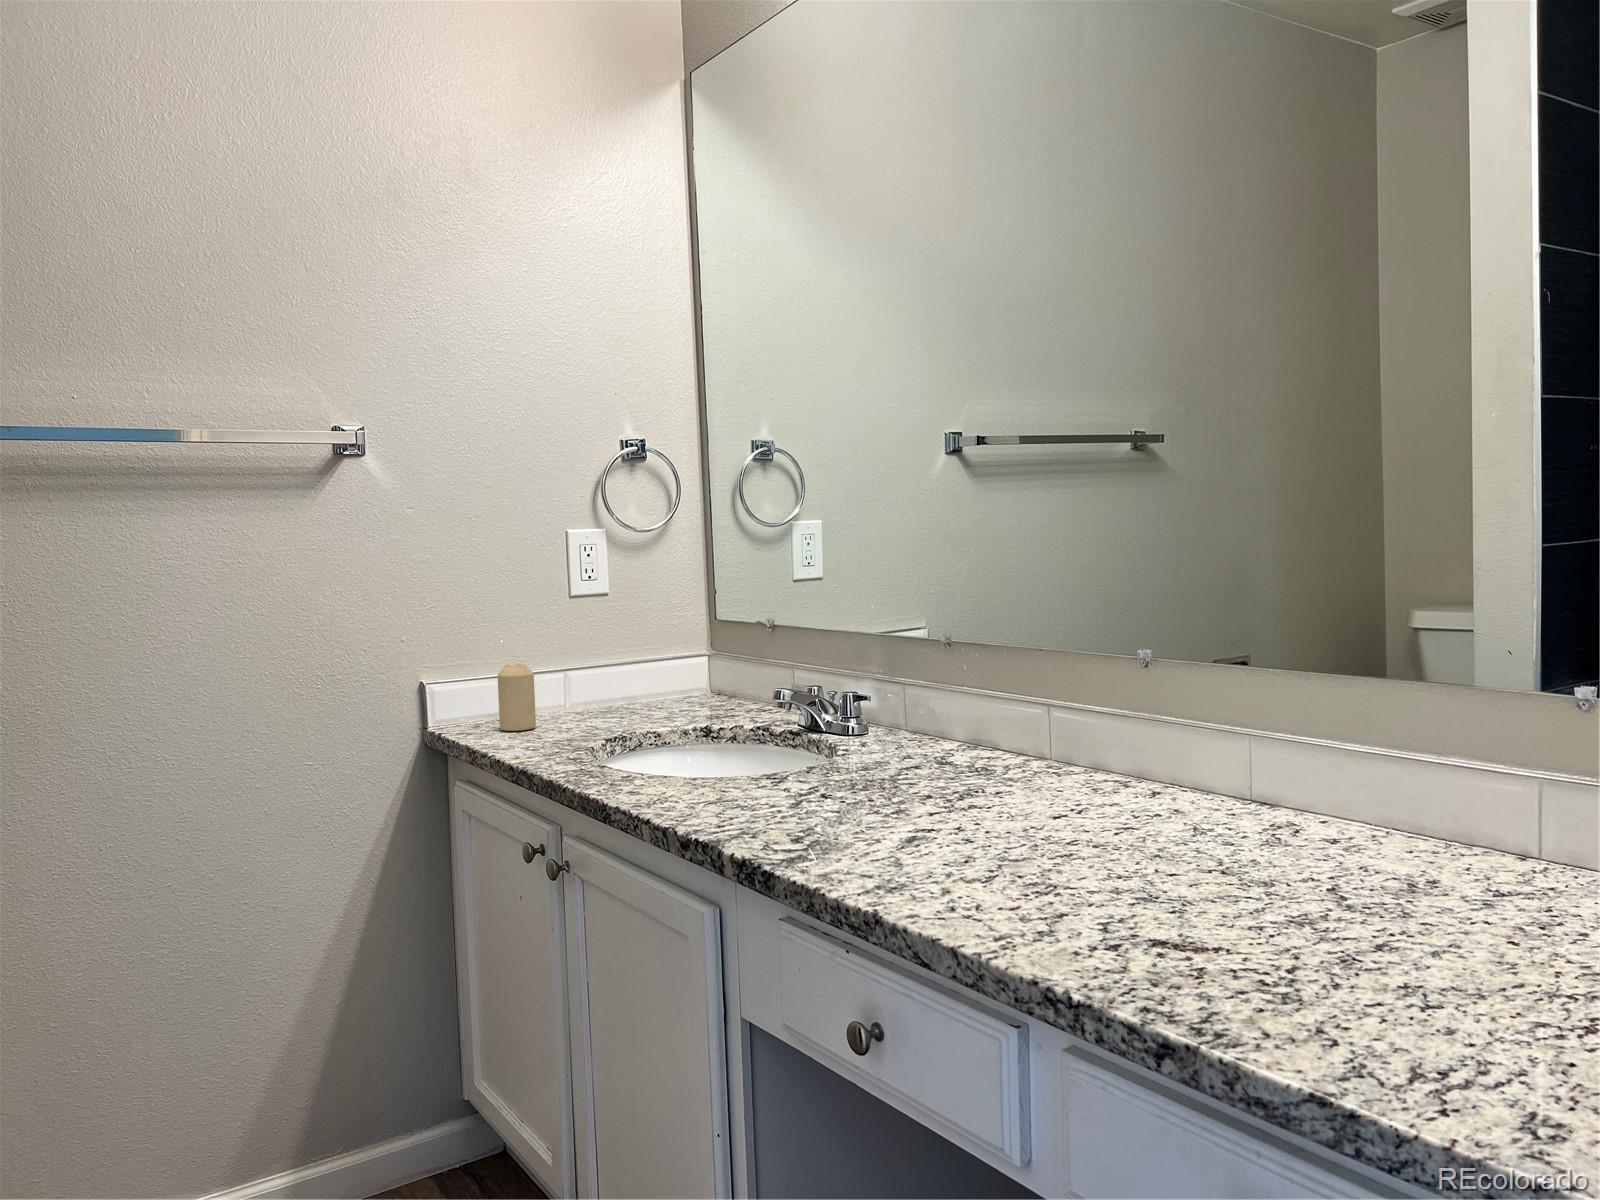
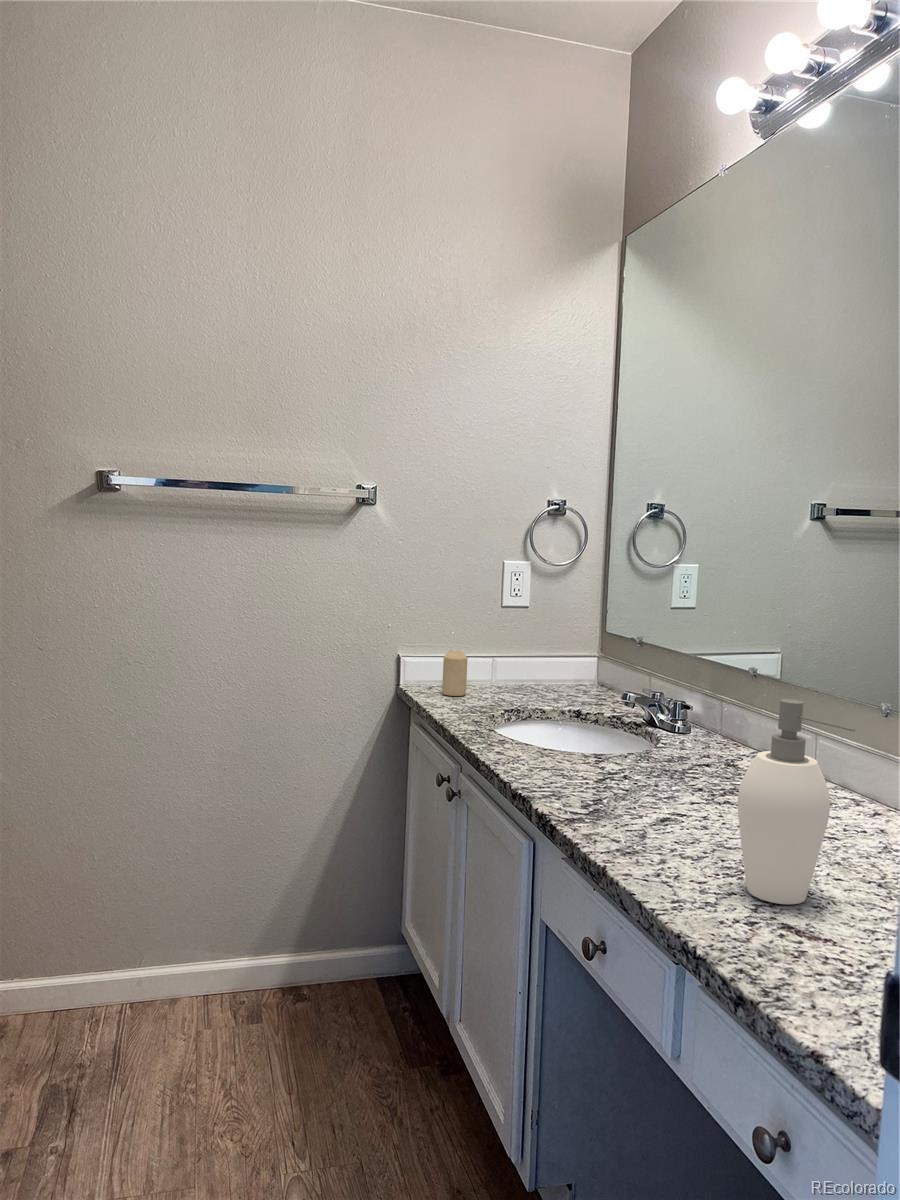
soap dispenser: none [1053,632,1212,916] -> present [738,699,855,904]

